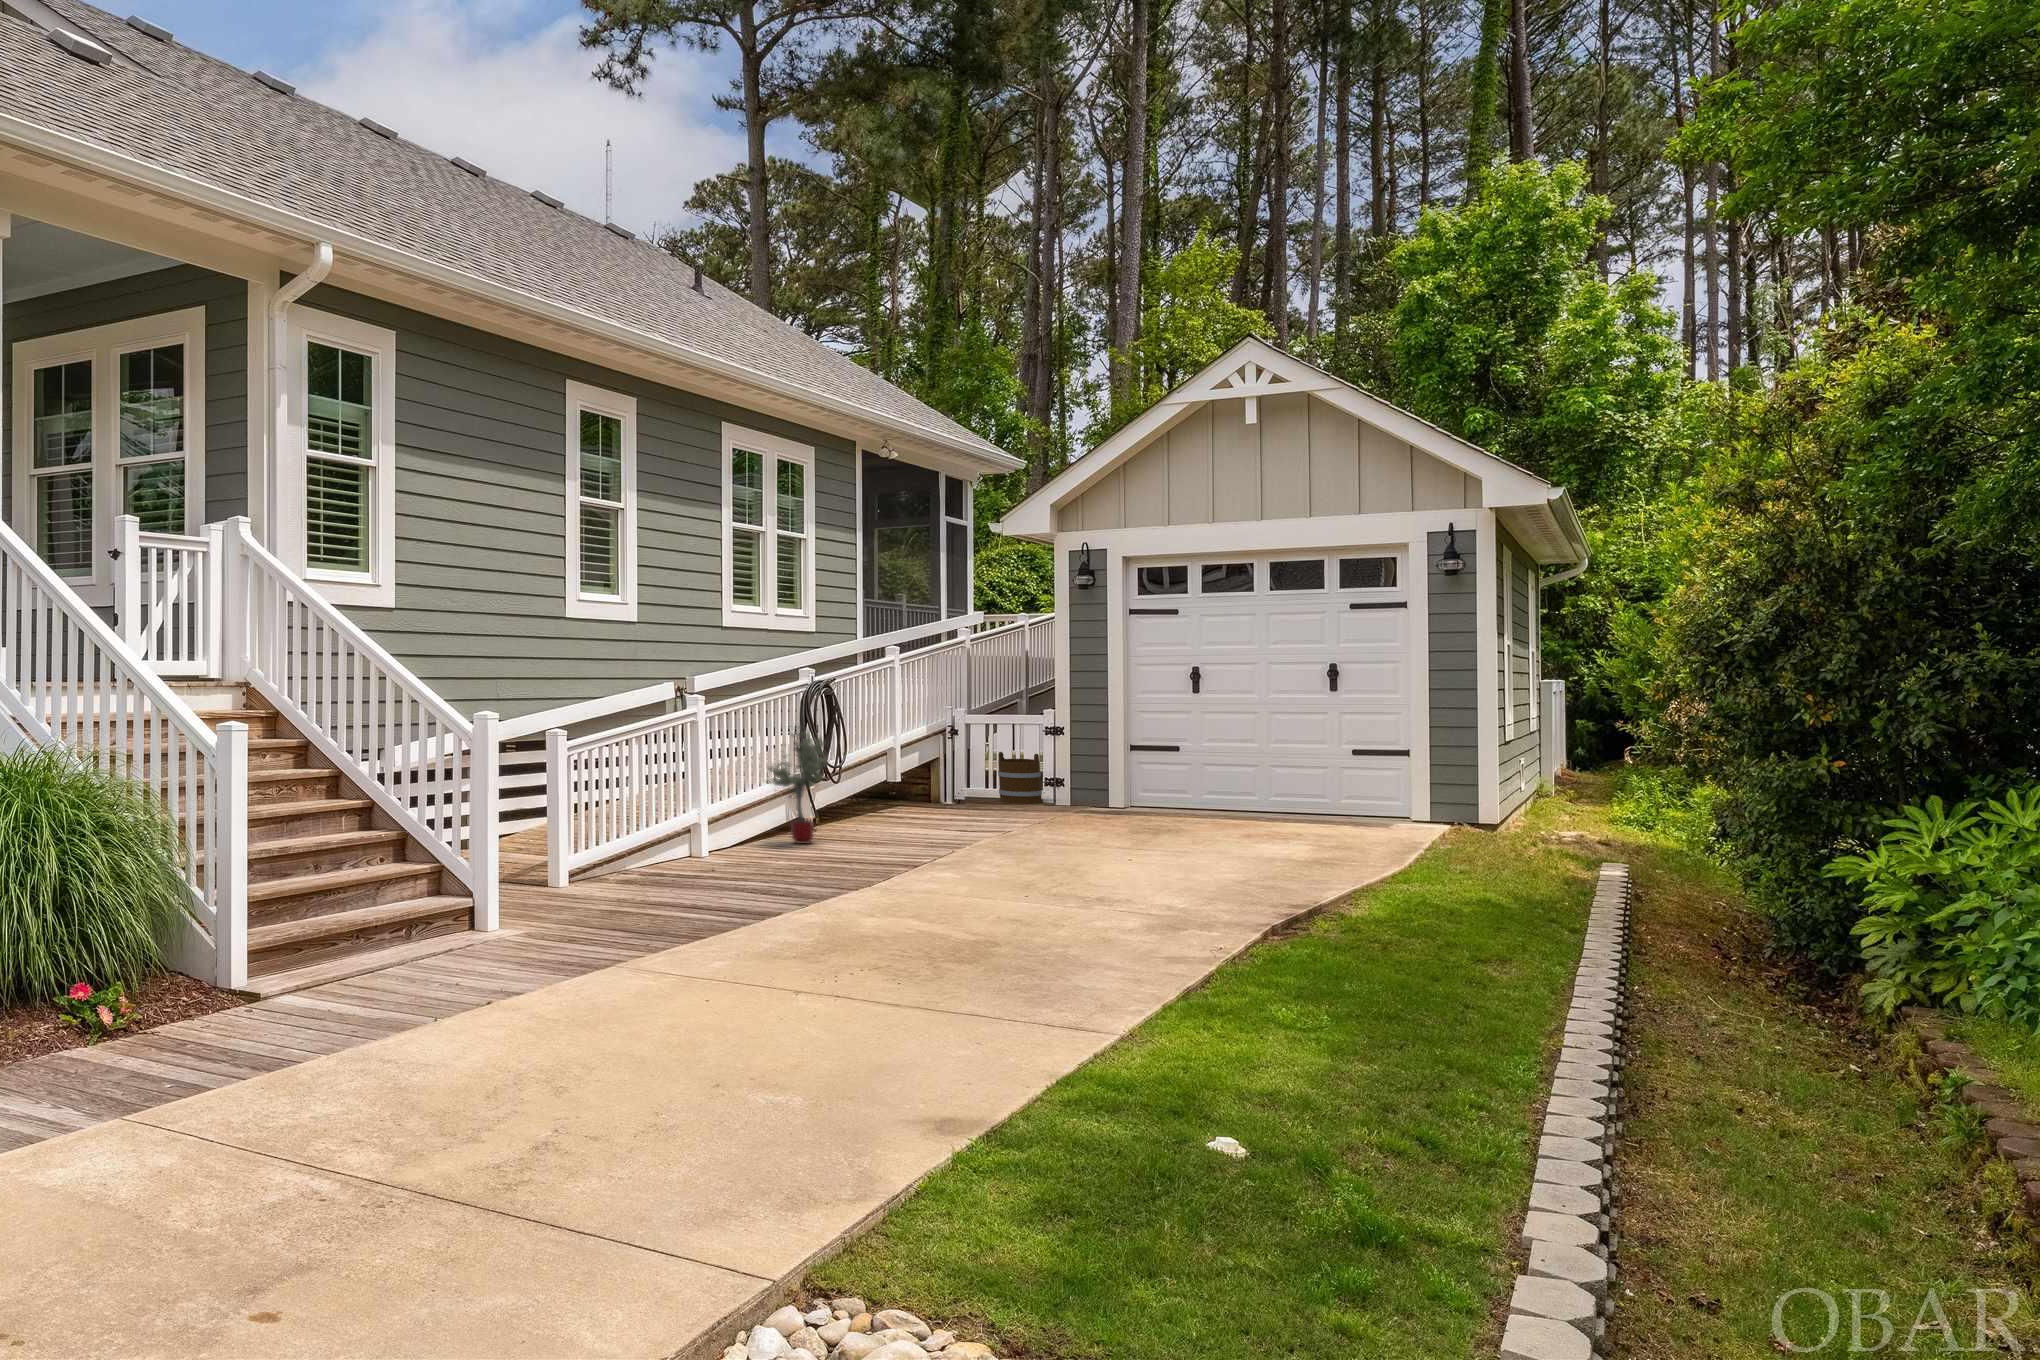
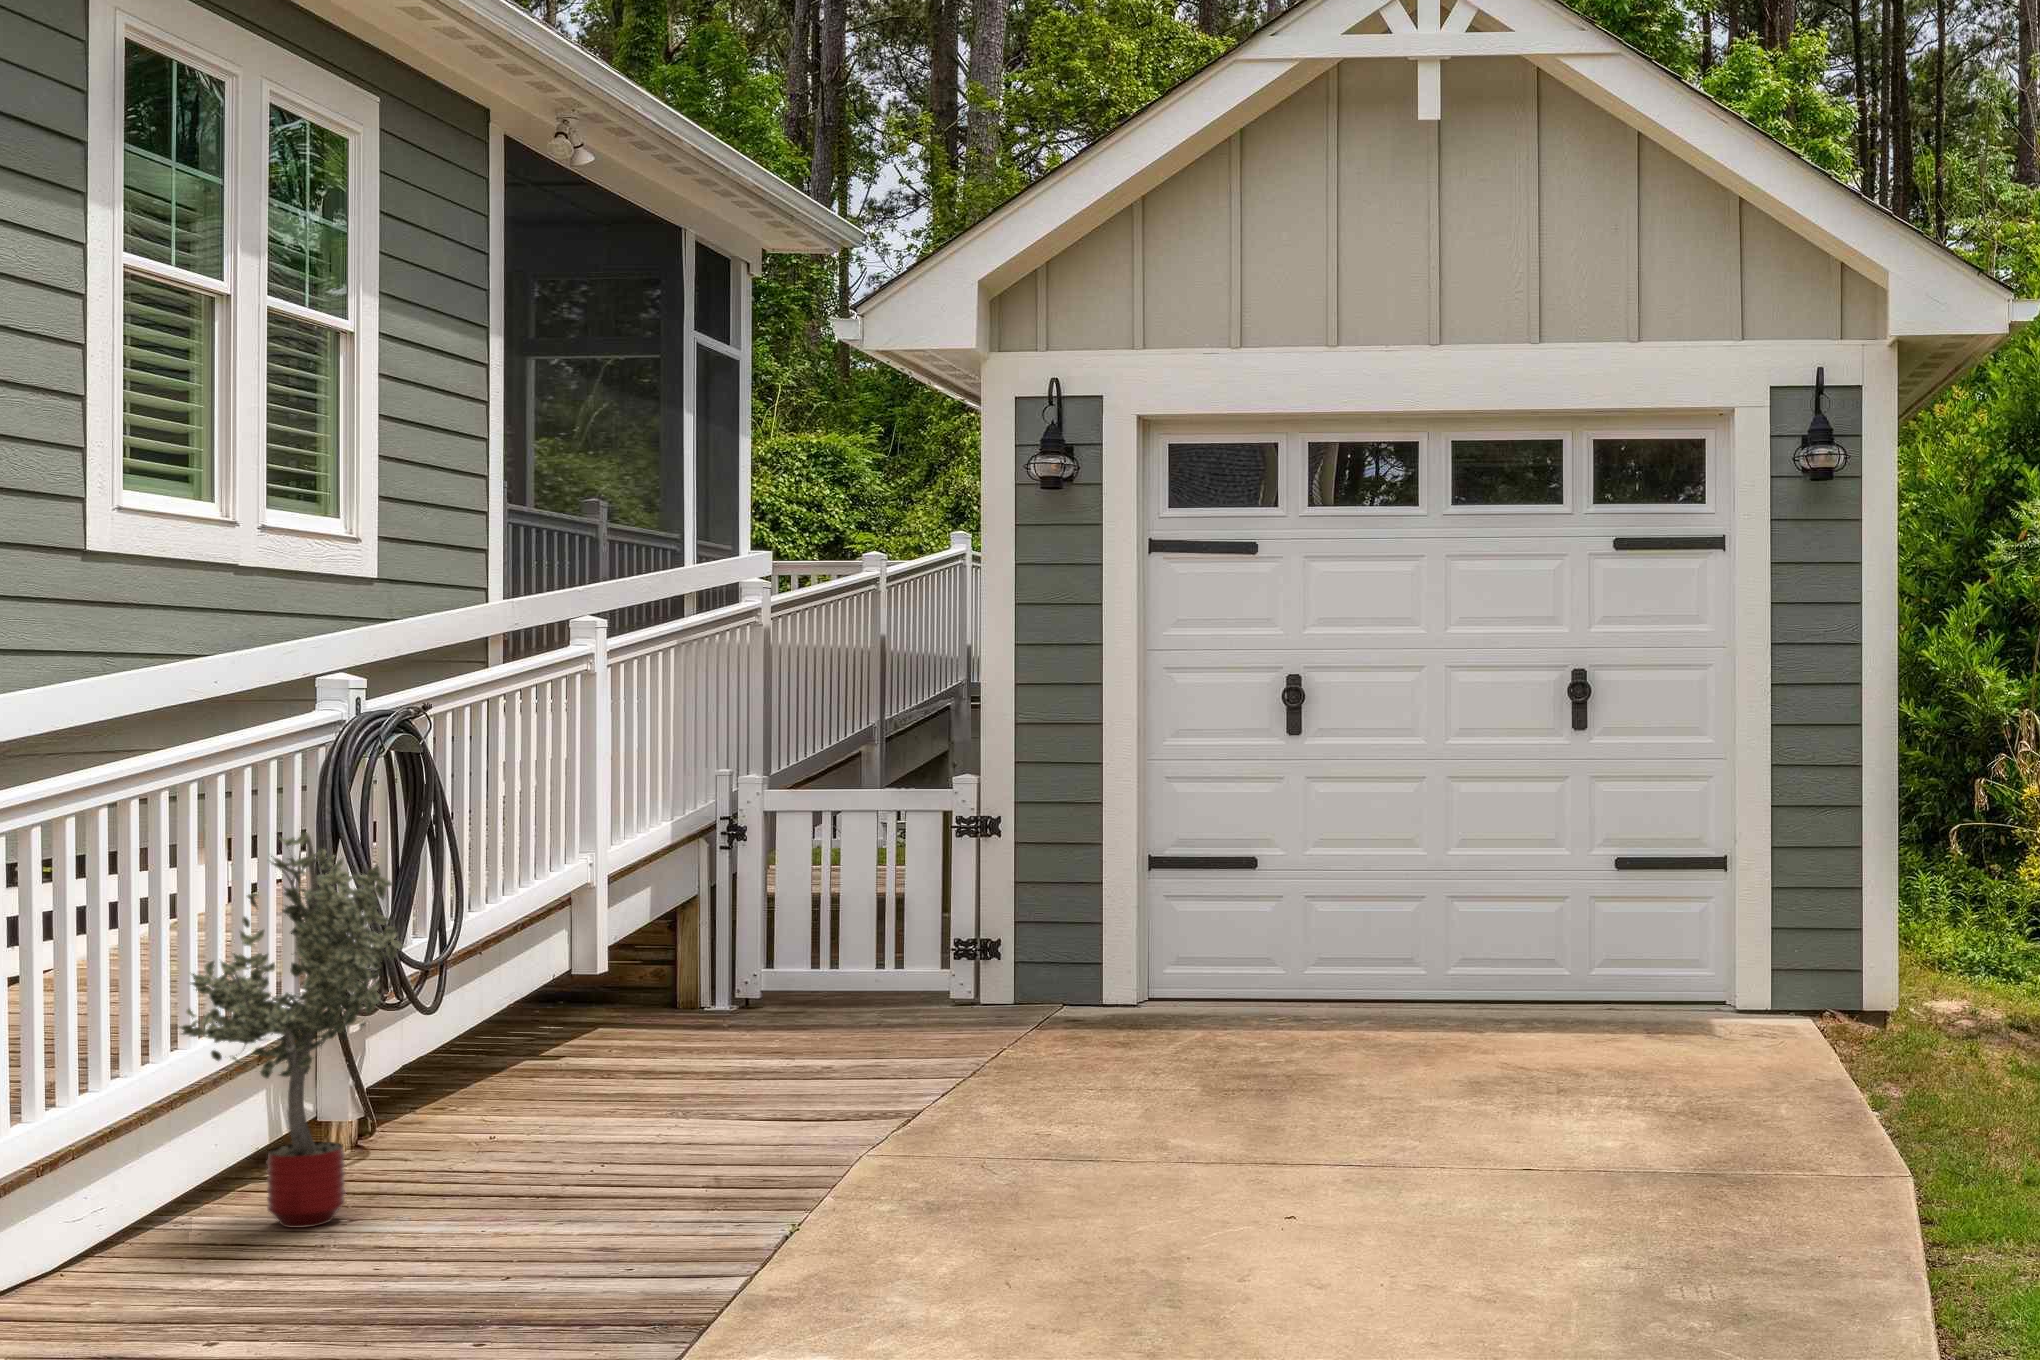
bucket: present [998,752,1042,804] -> none [853,872,960,1006]

